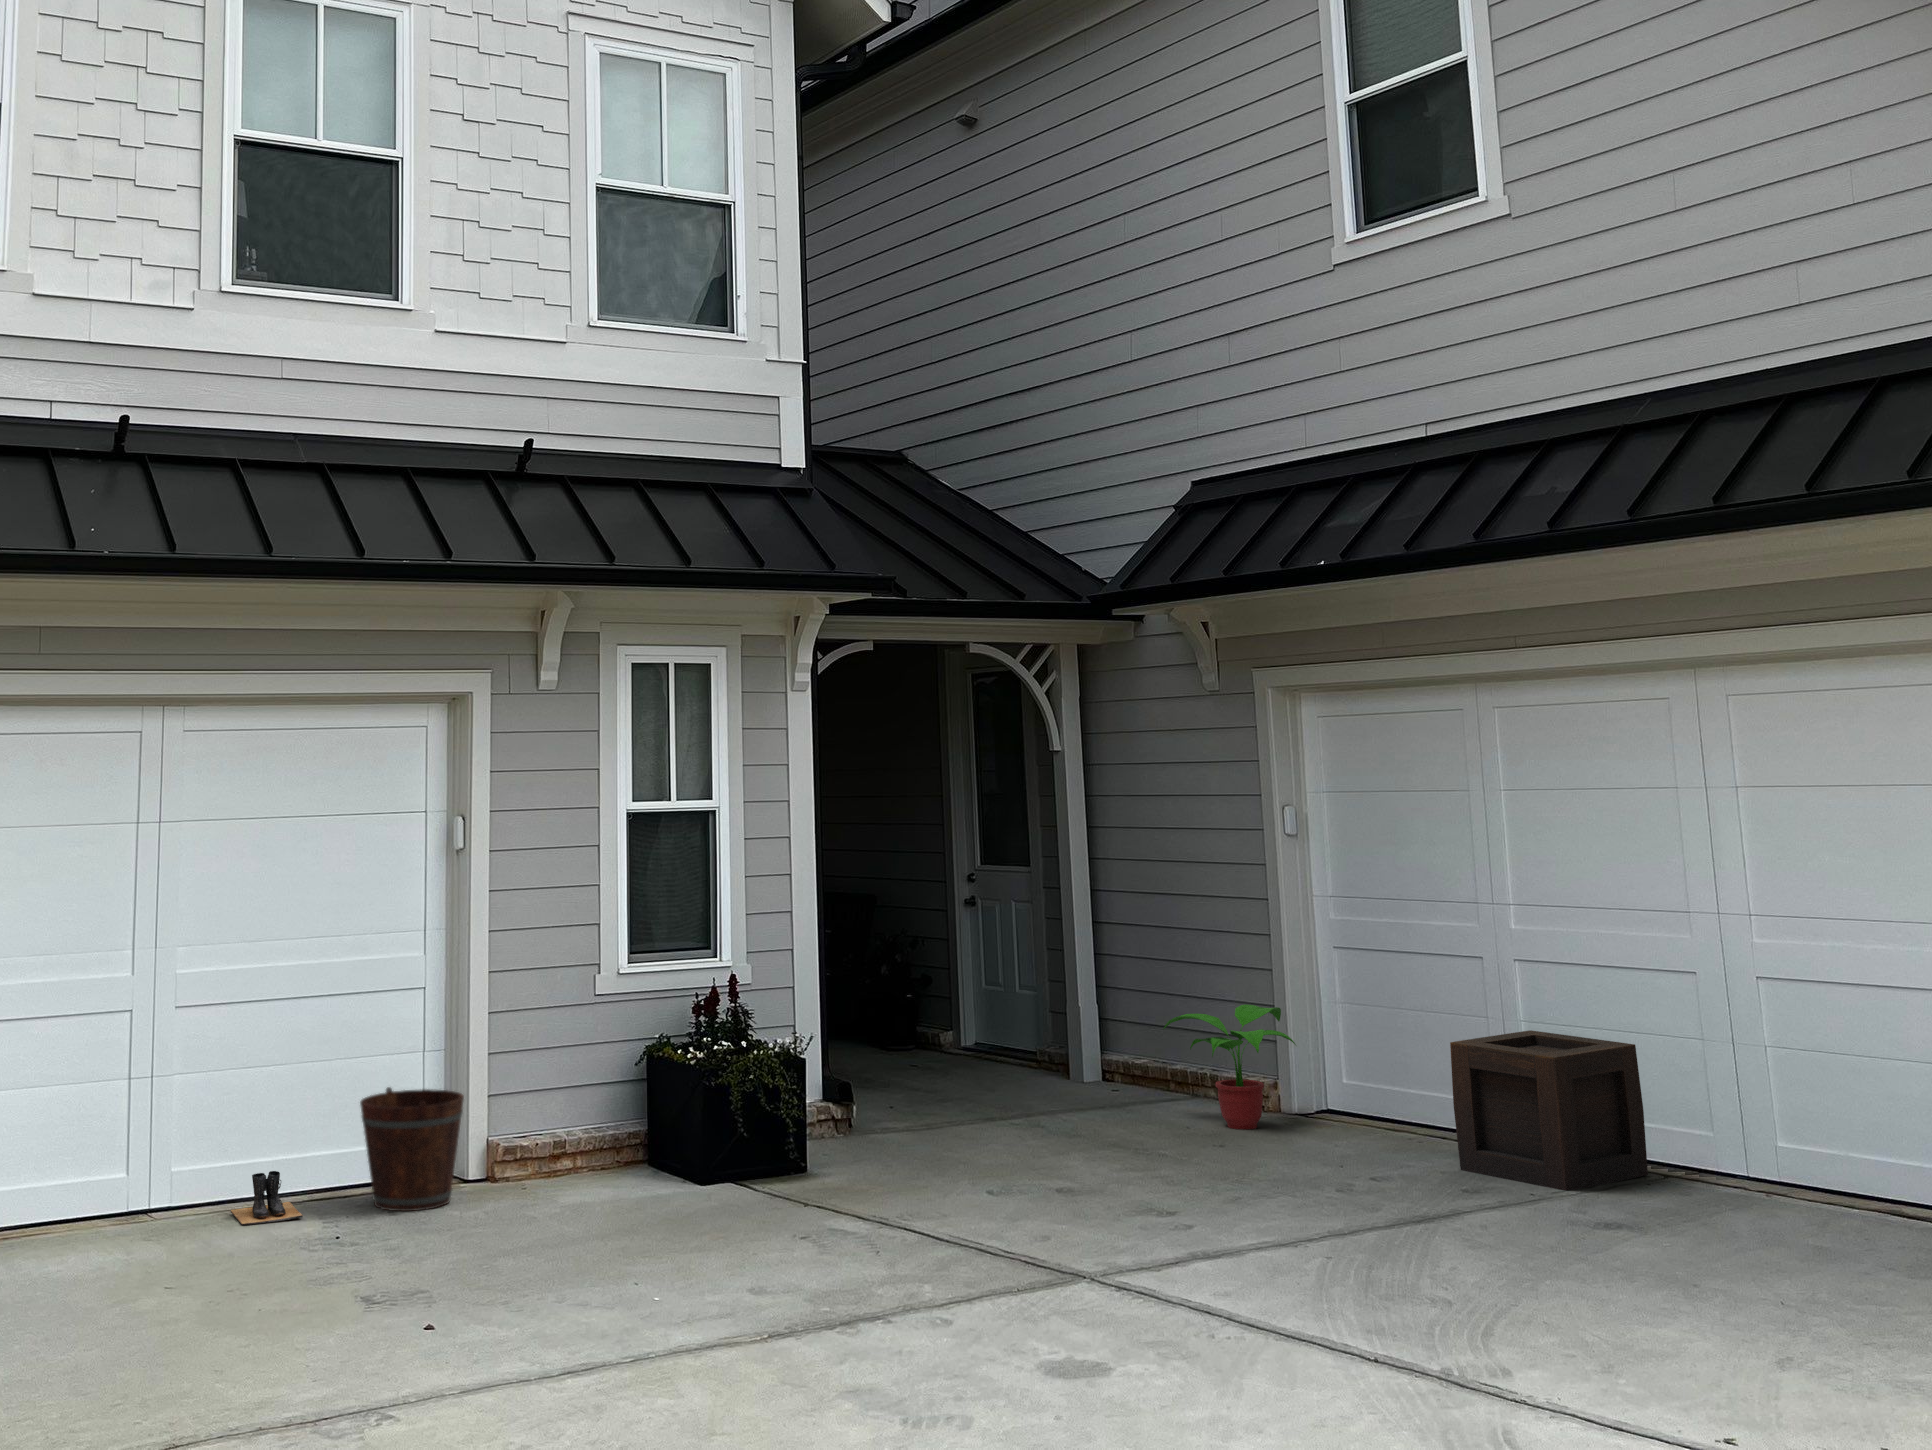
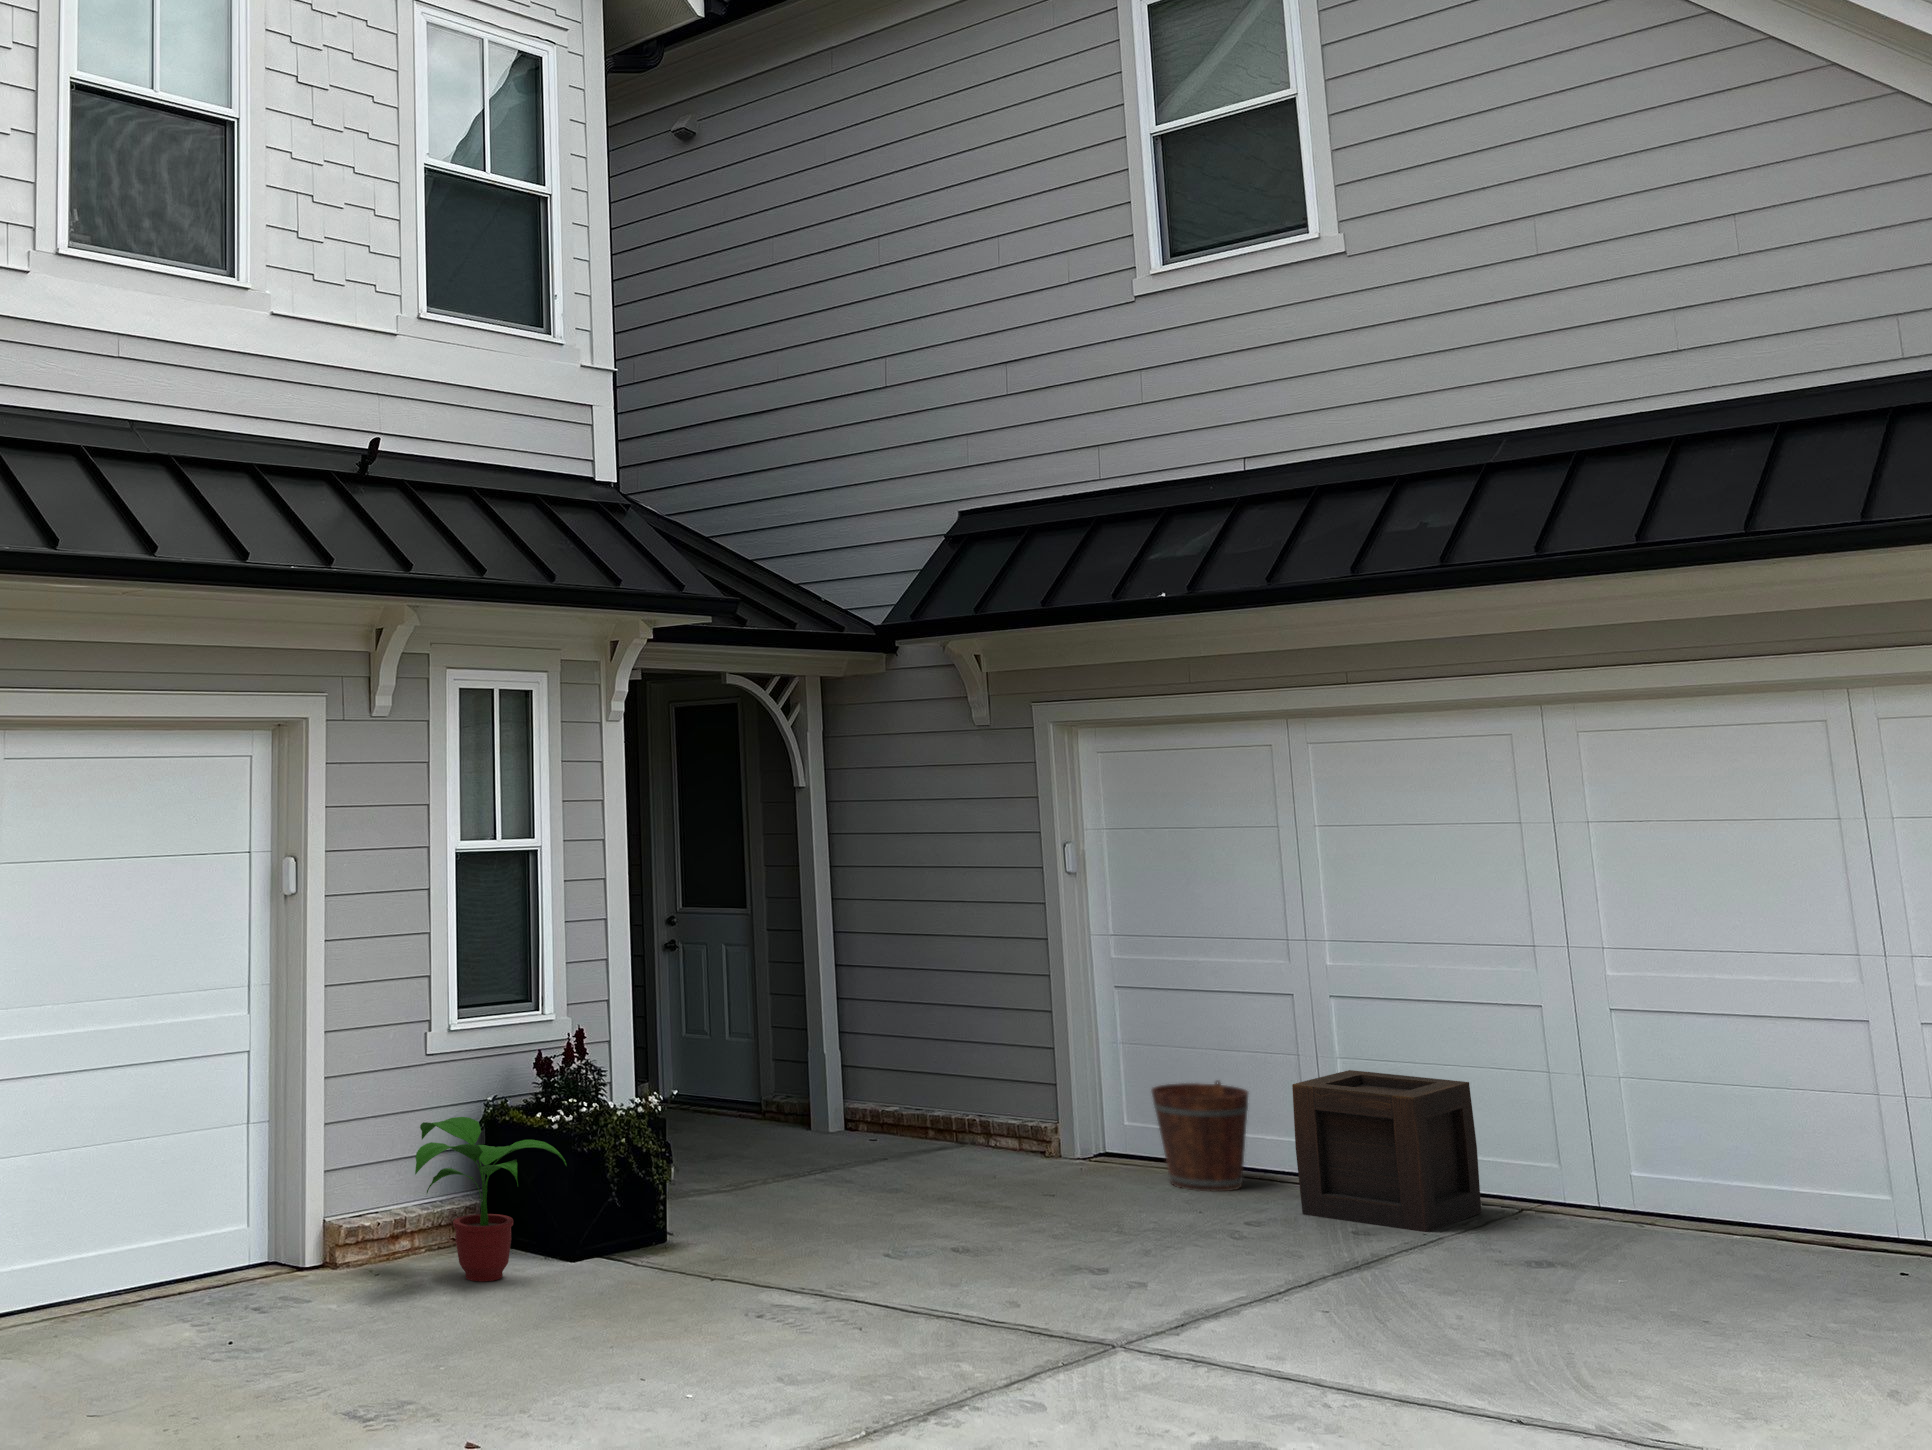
potted plant: present [1164,1004,1296,1129] -> present [415,1117,566,1281]
bucket: present [360,1087,464,1211] -> present [1152,1081,1248,1191]
boots: present [231,1171,303,1225] -> none [58,1268,151,1333]

